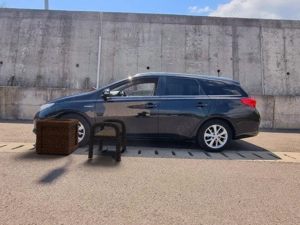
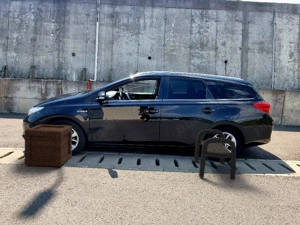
bench: present [88,118,126,160] -> present [194,129,236,180]

